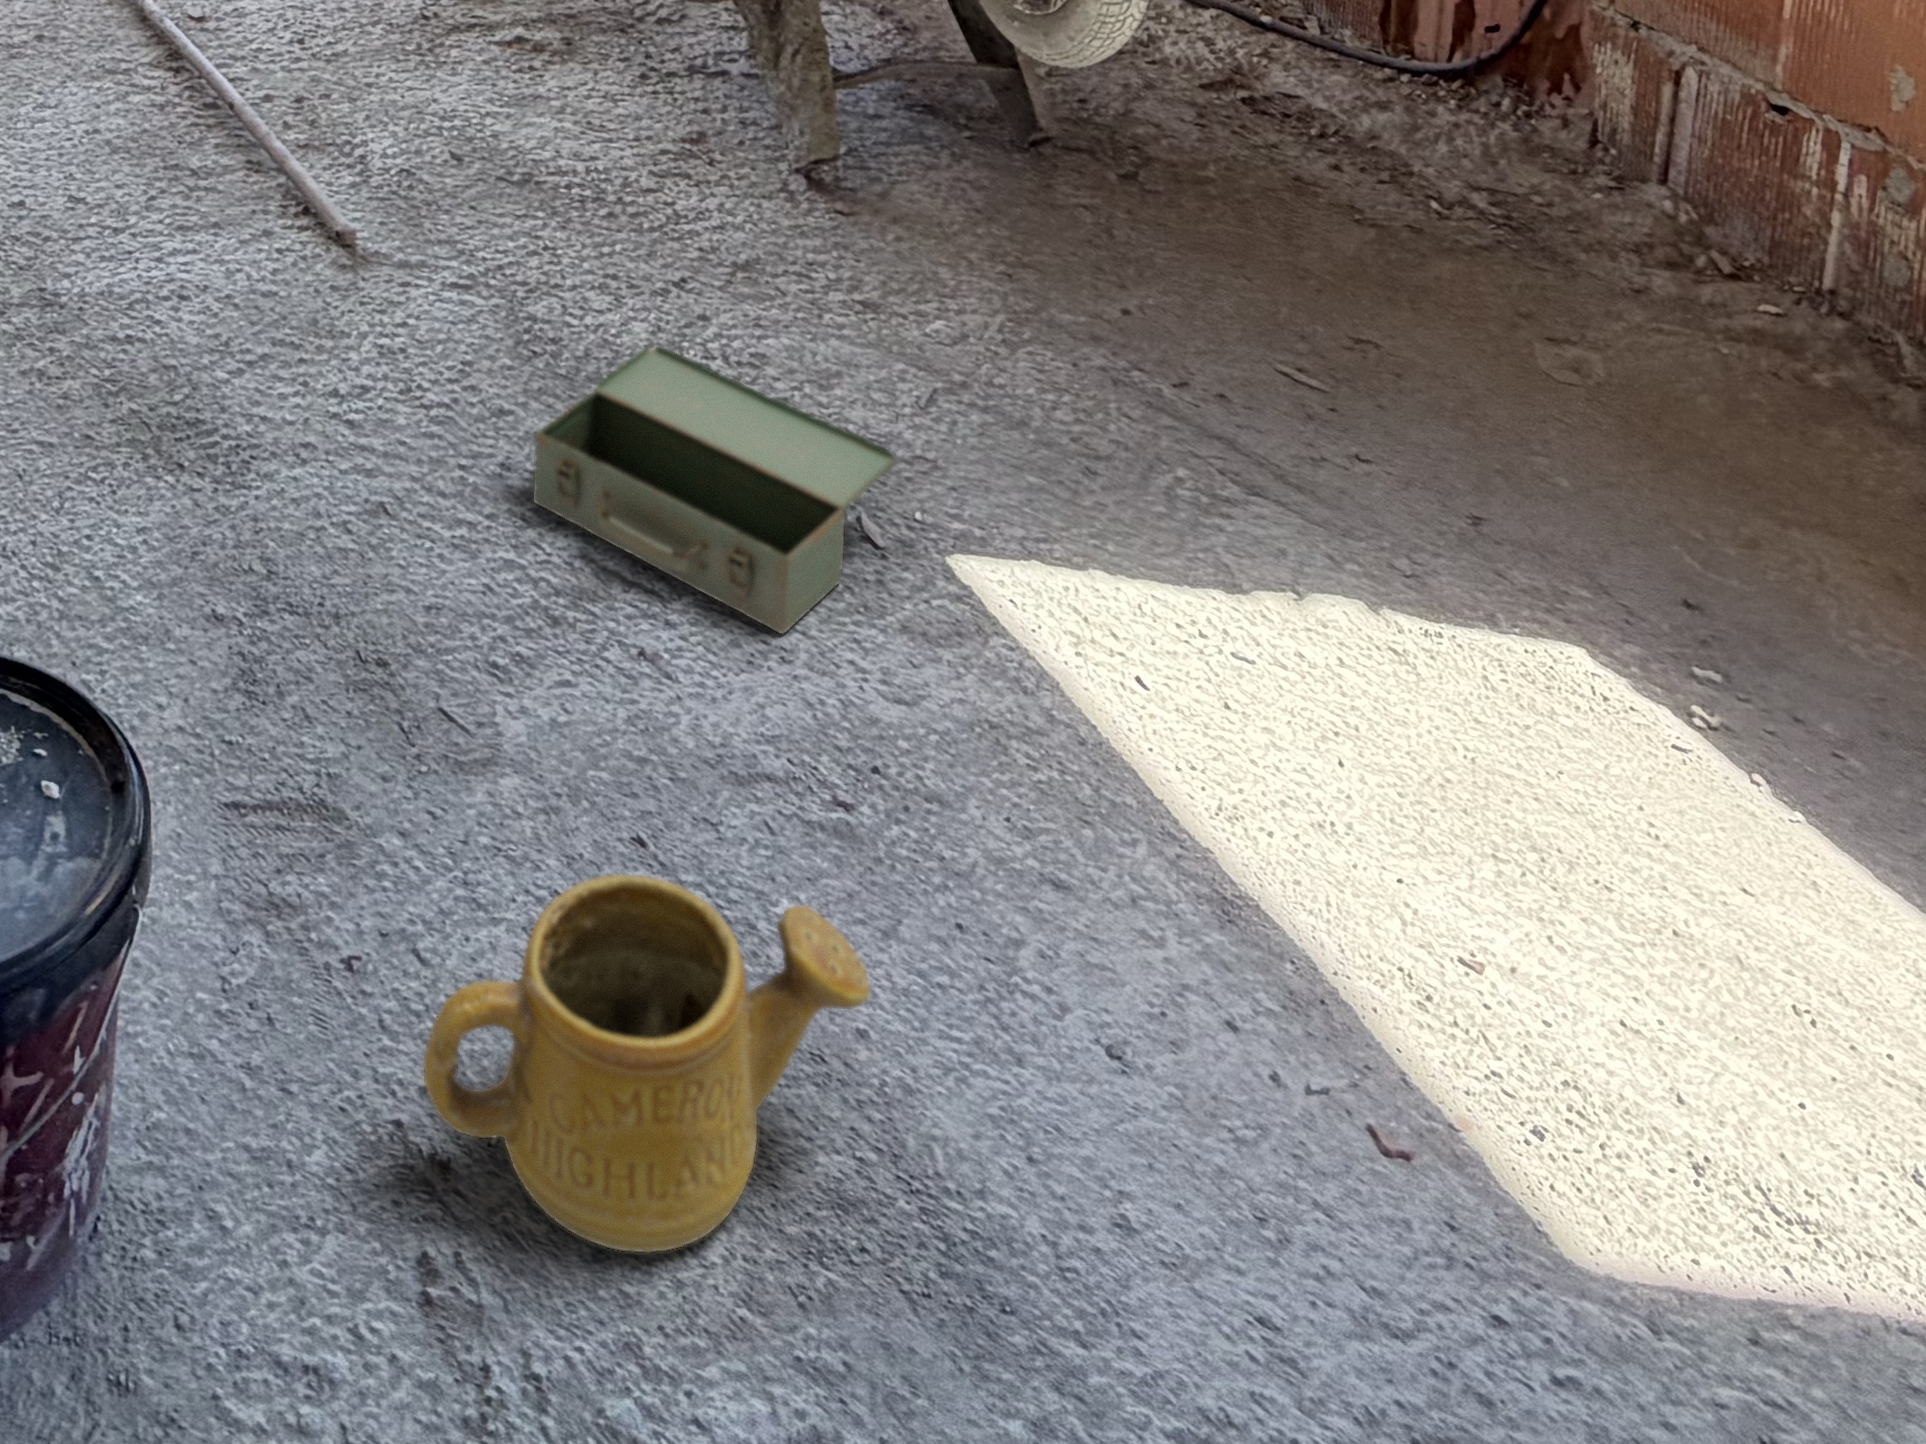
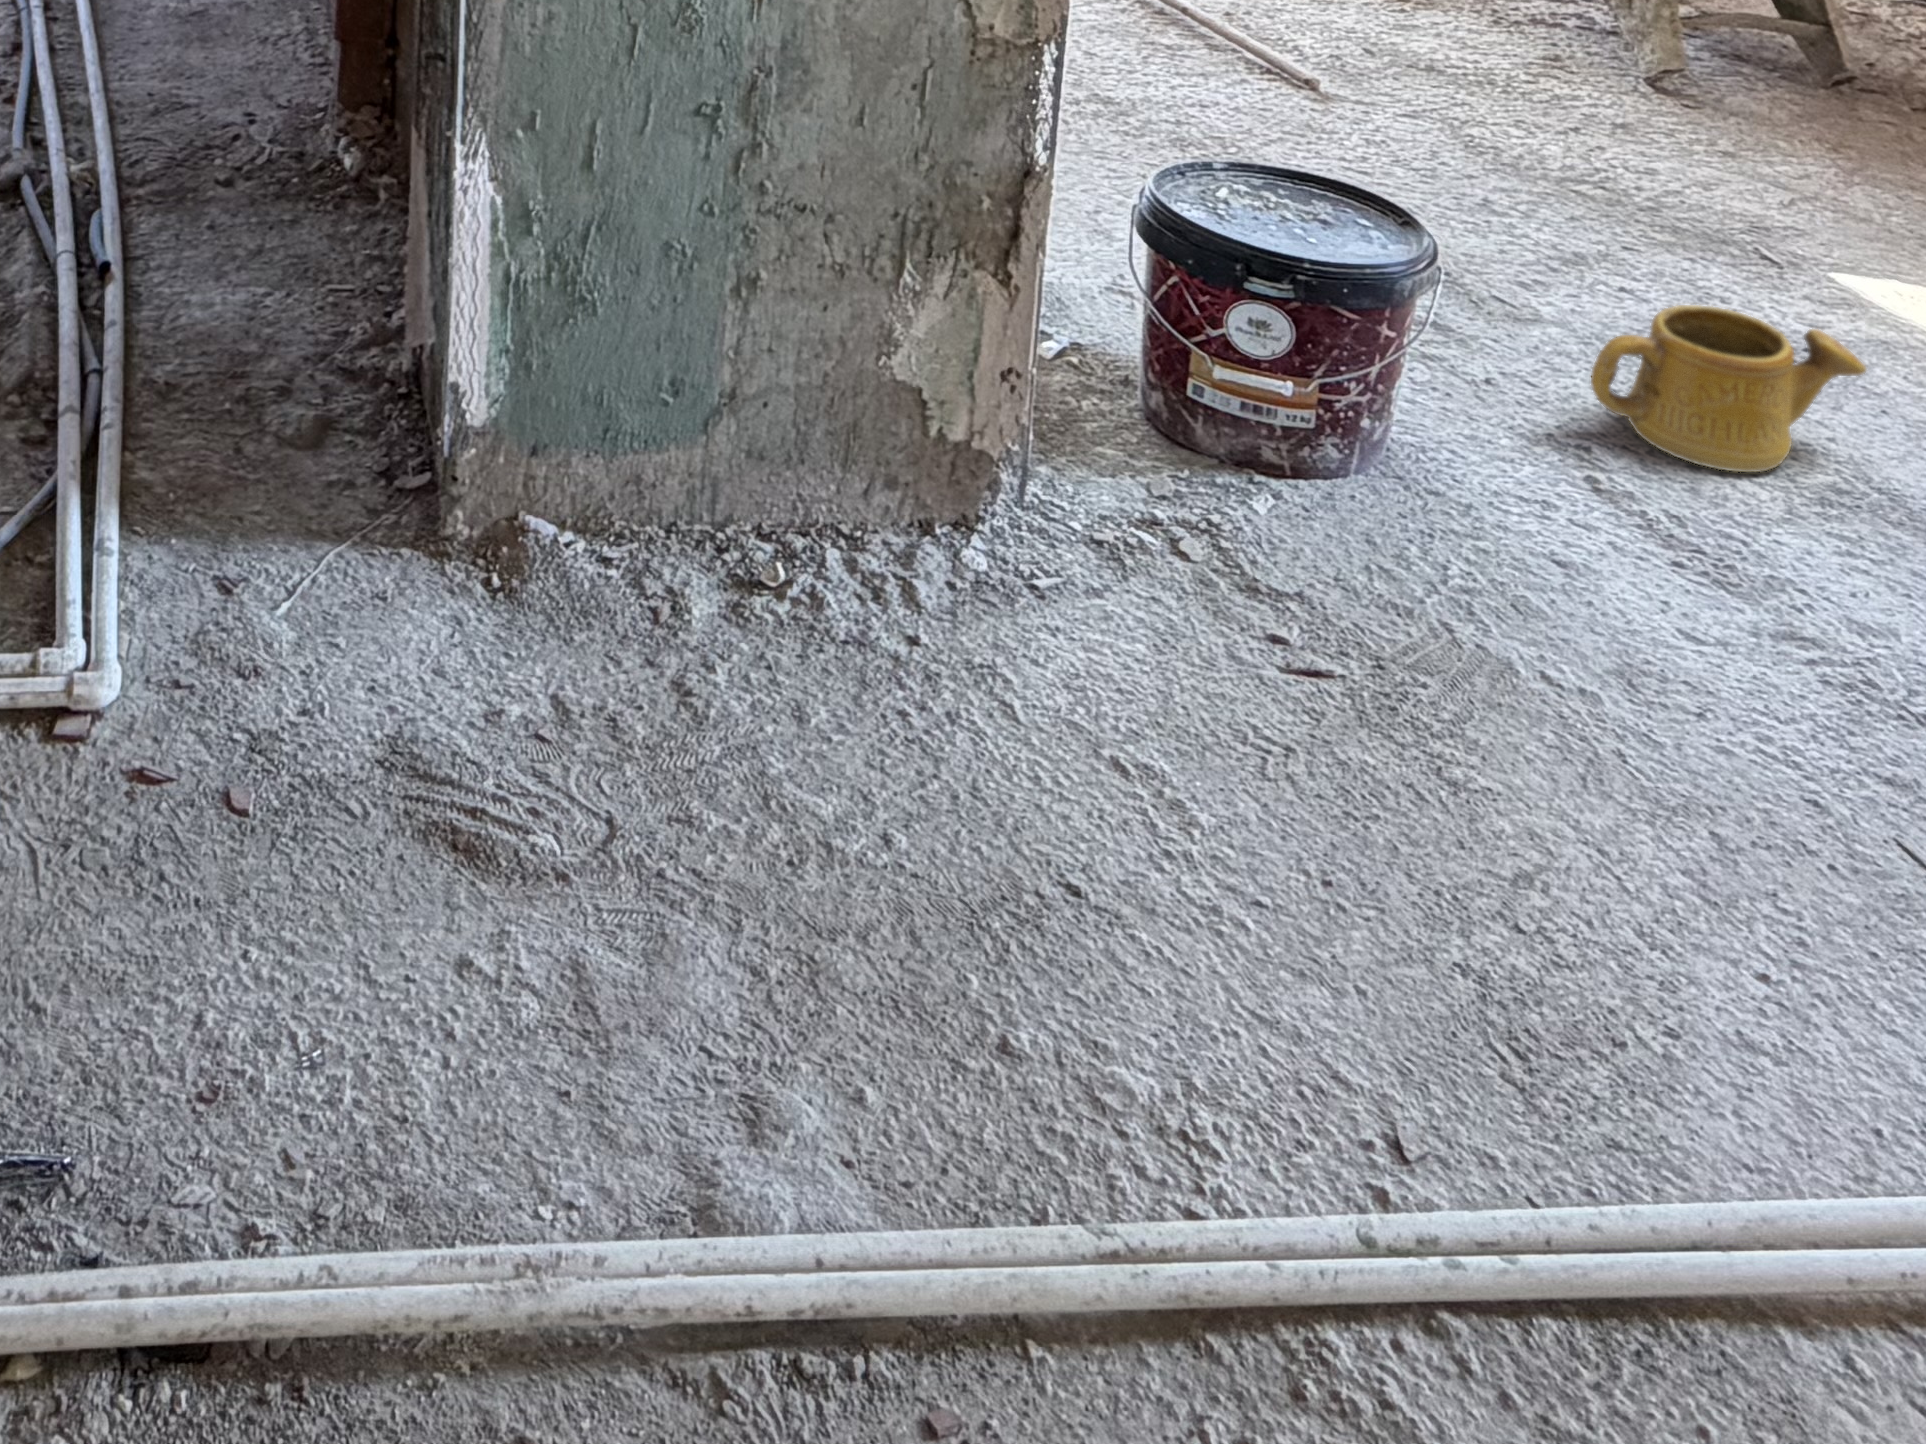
toolbox: present [534,347,896,634] -> none [1523,132,1798,278]

